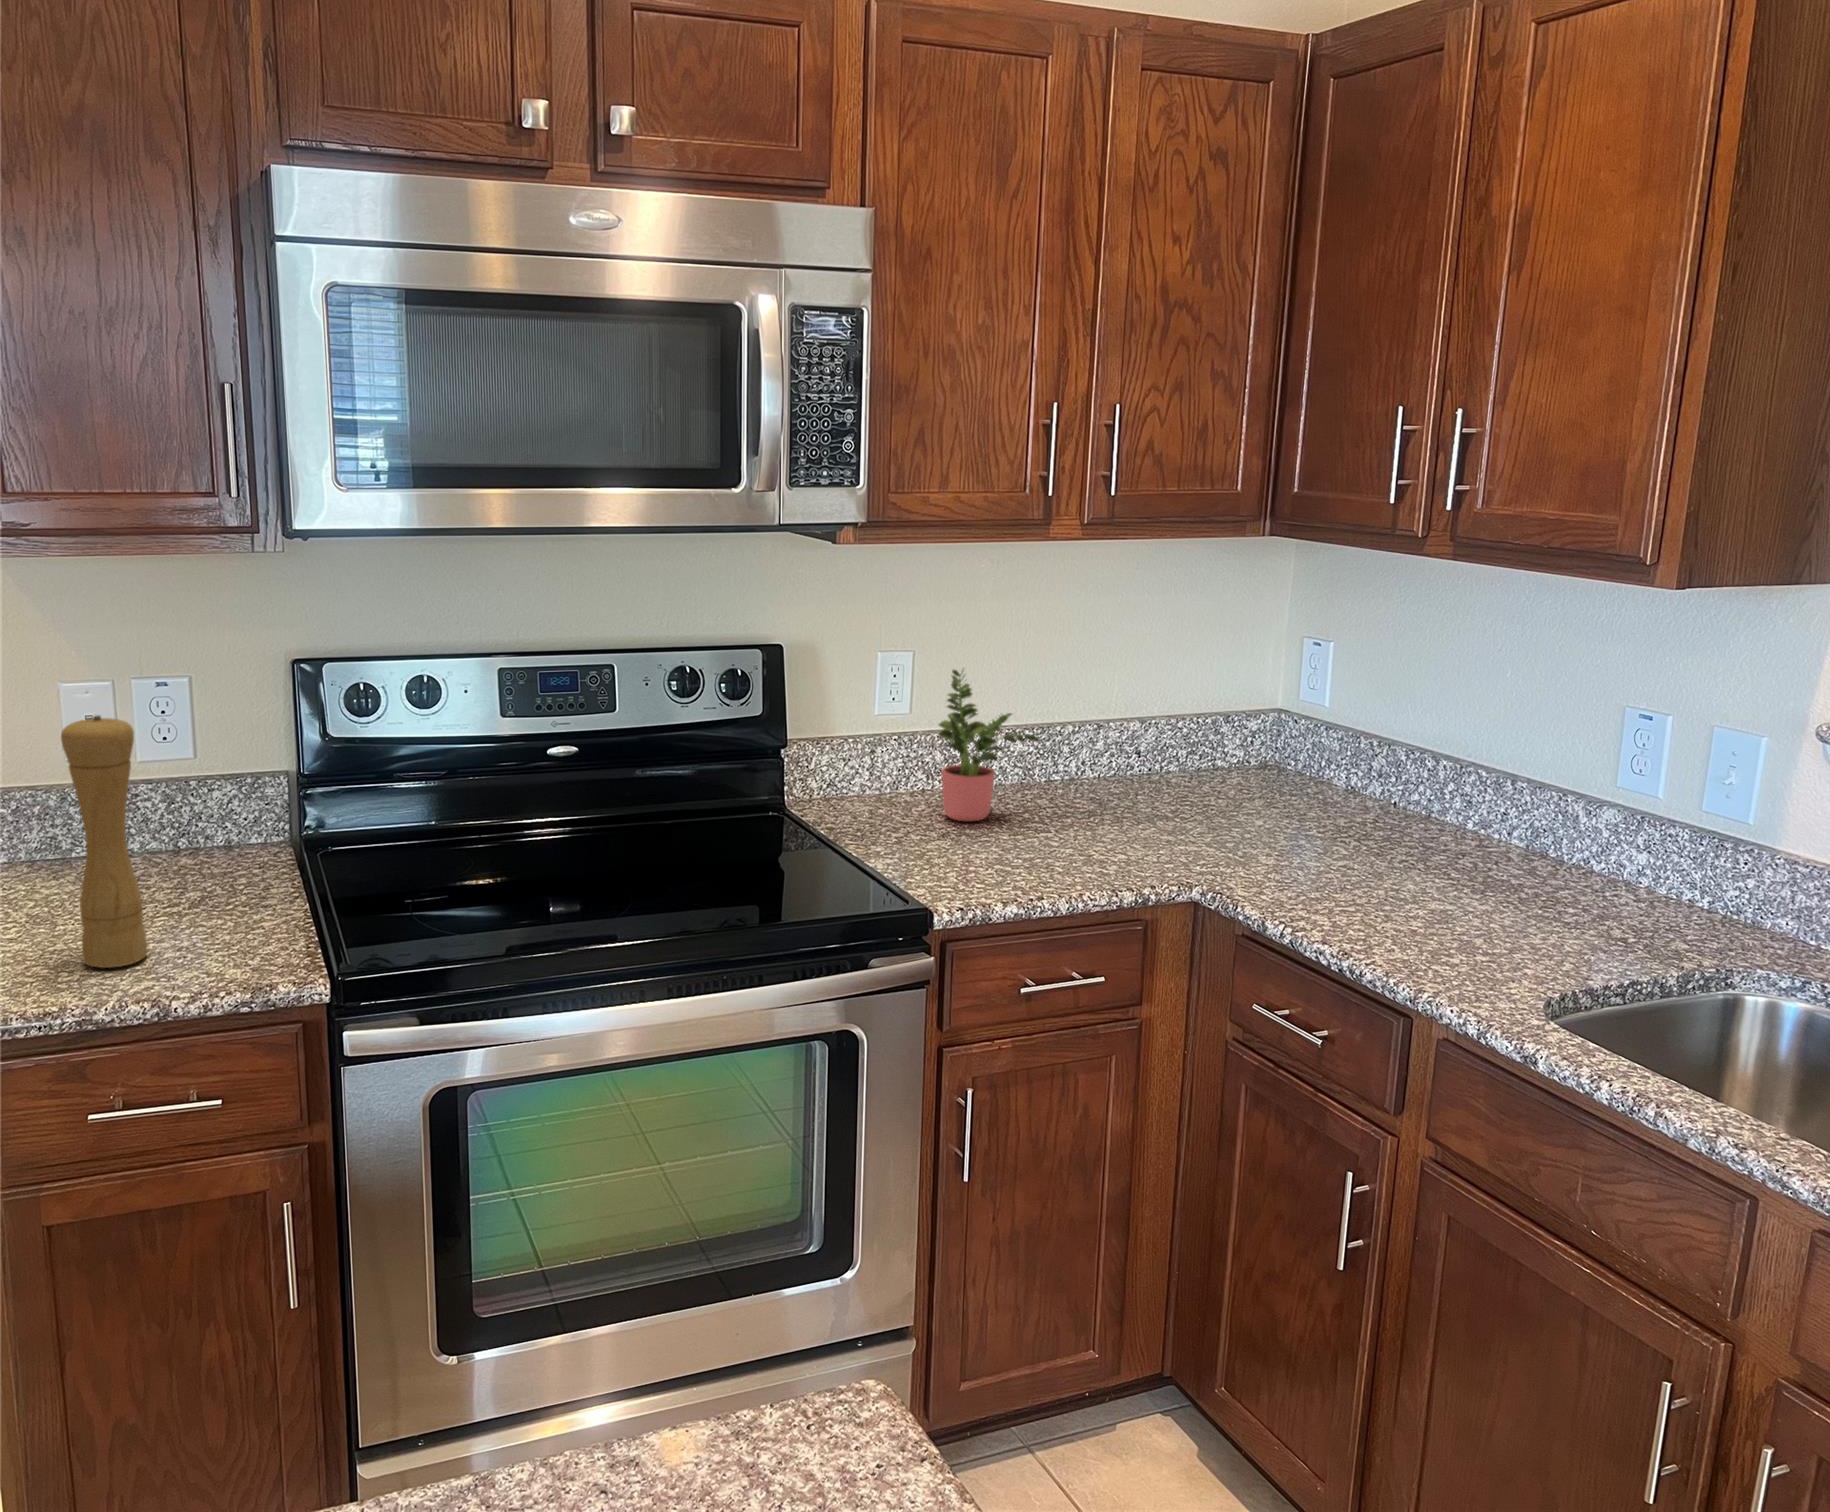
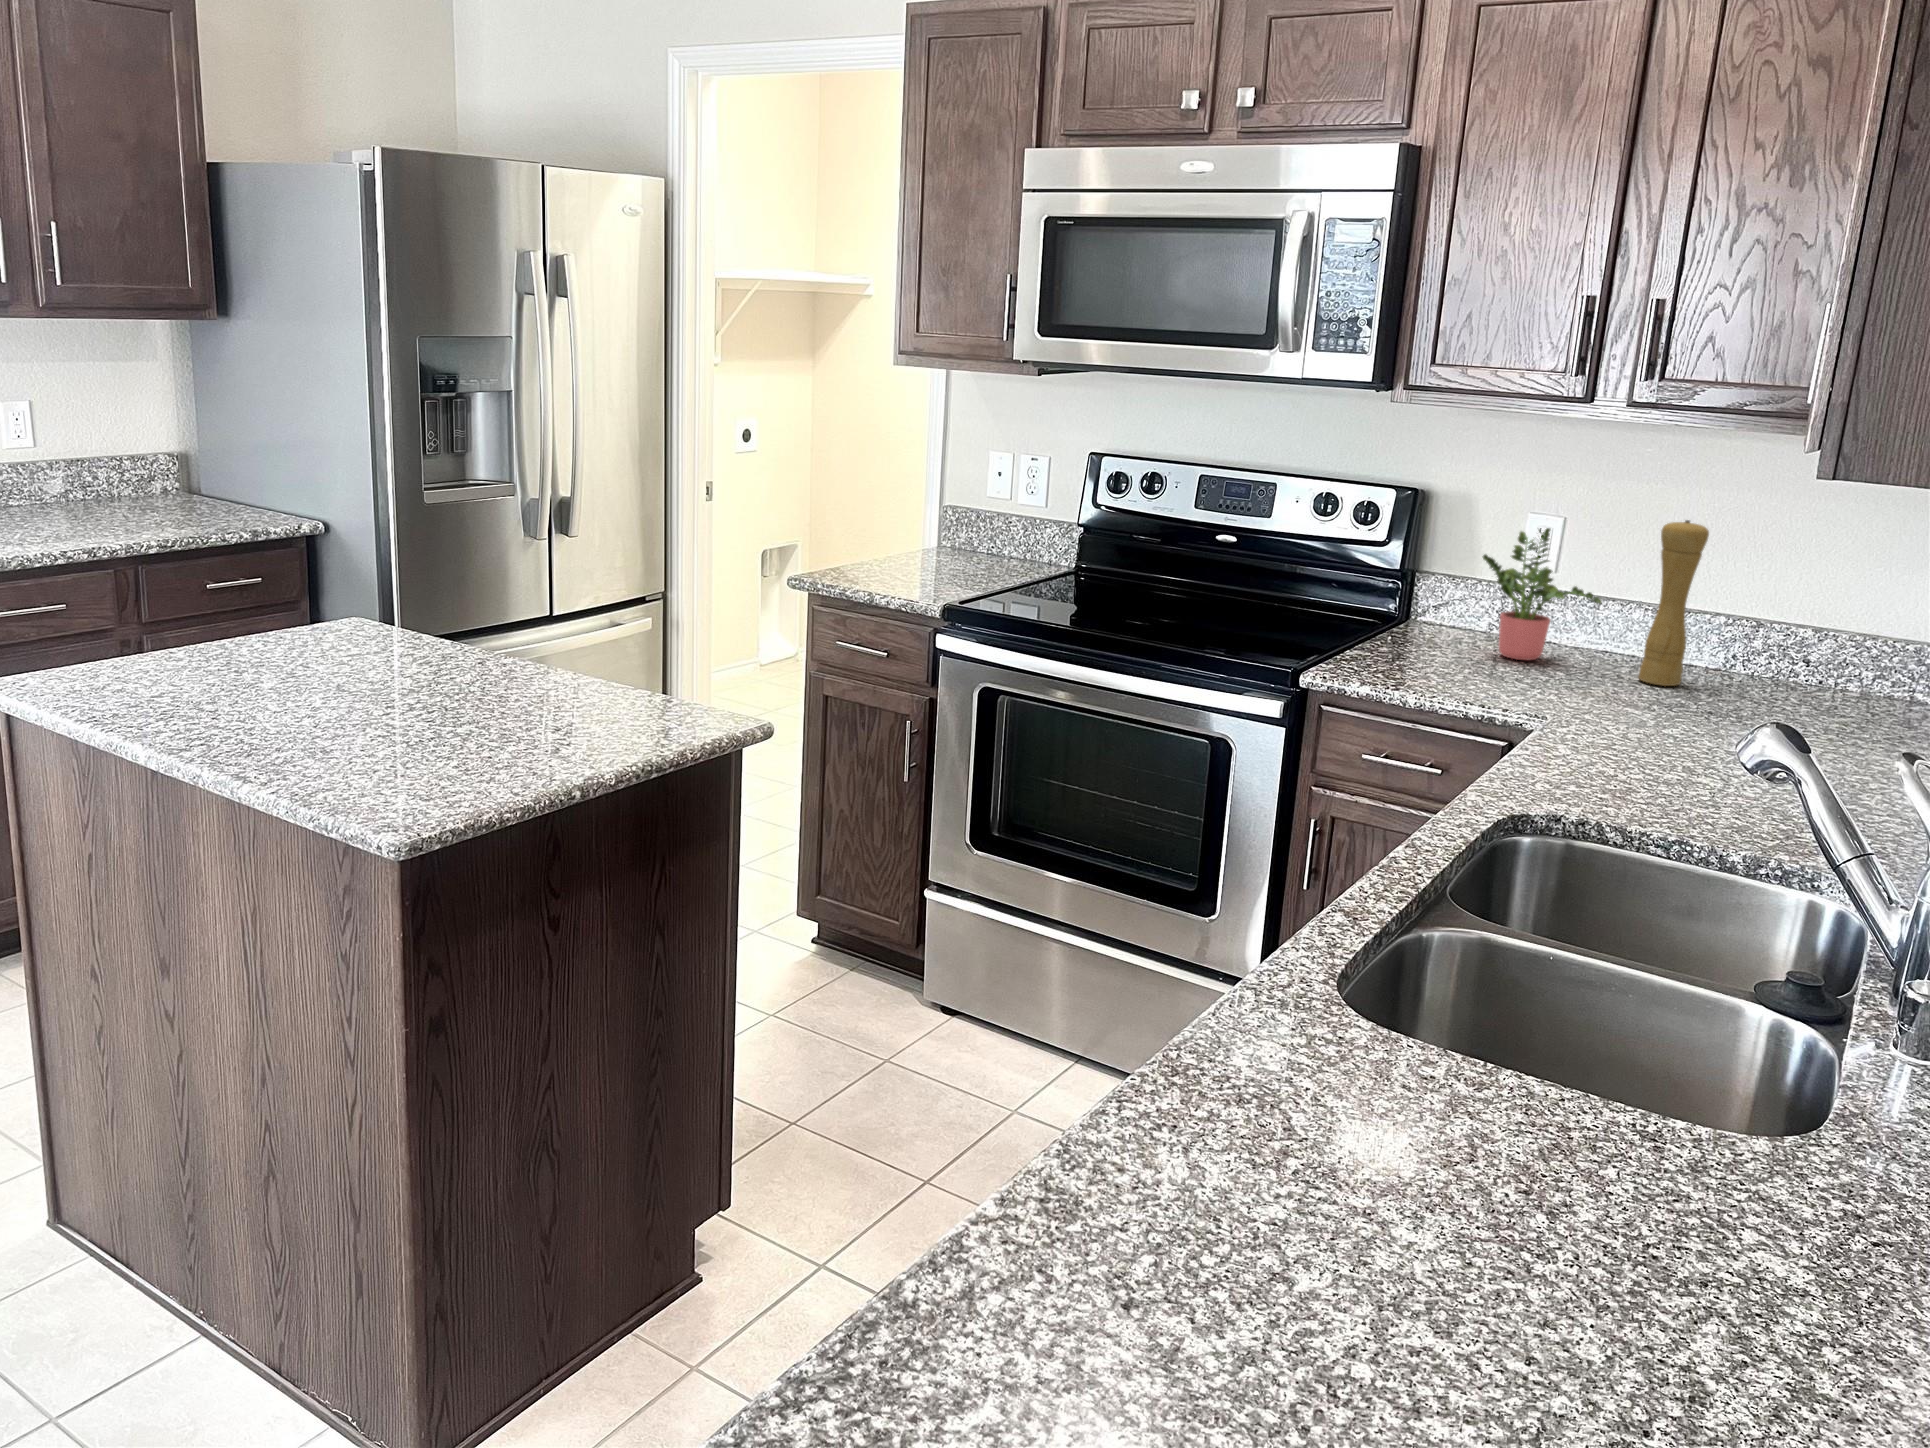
pepper mill: present [61,715,148,968] -> present [1639,520,1709,686]

